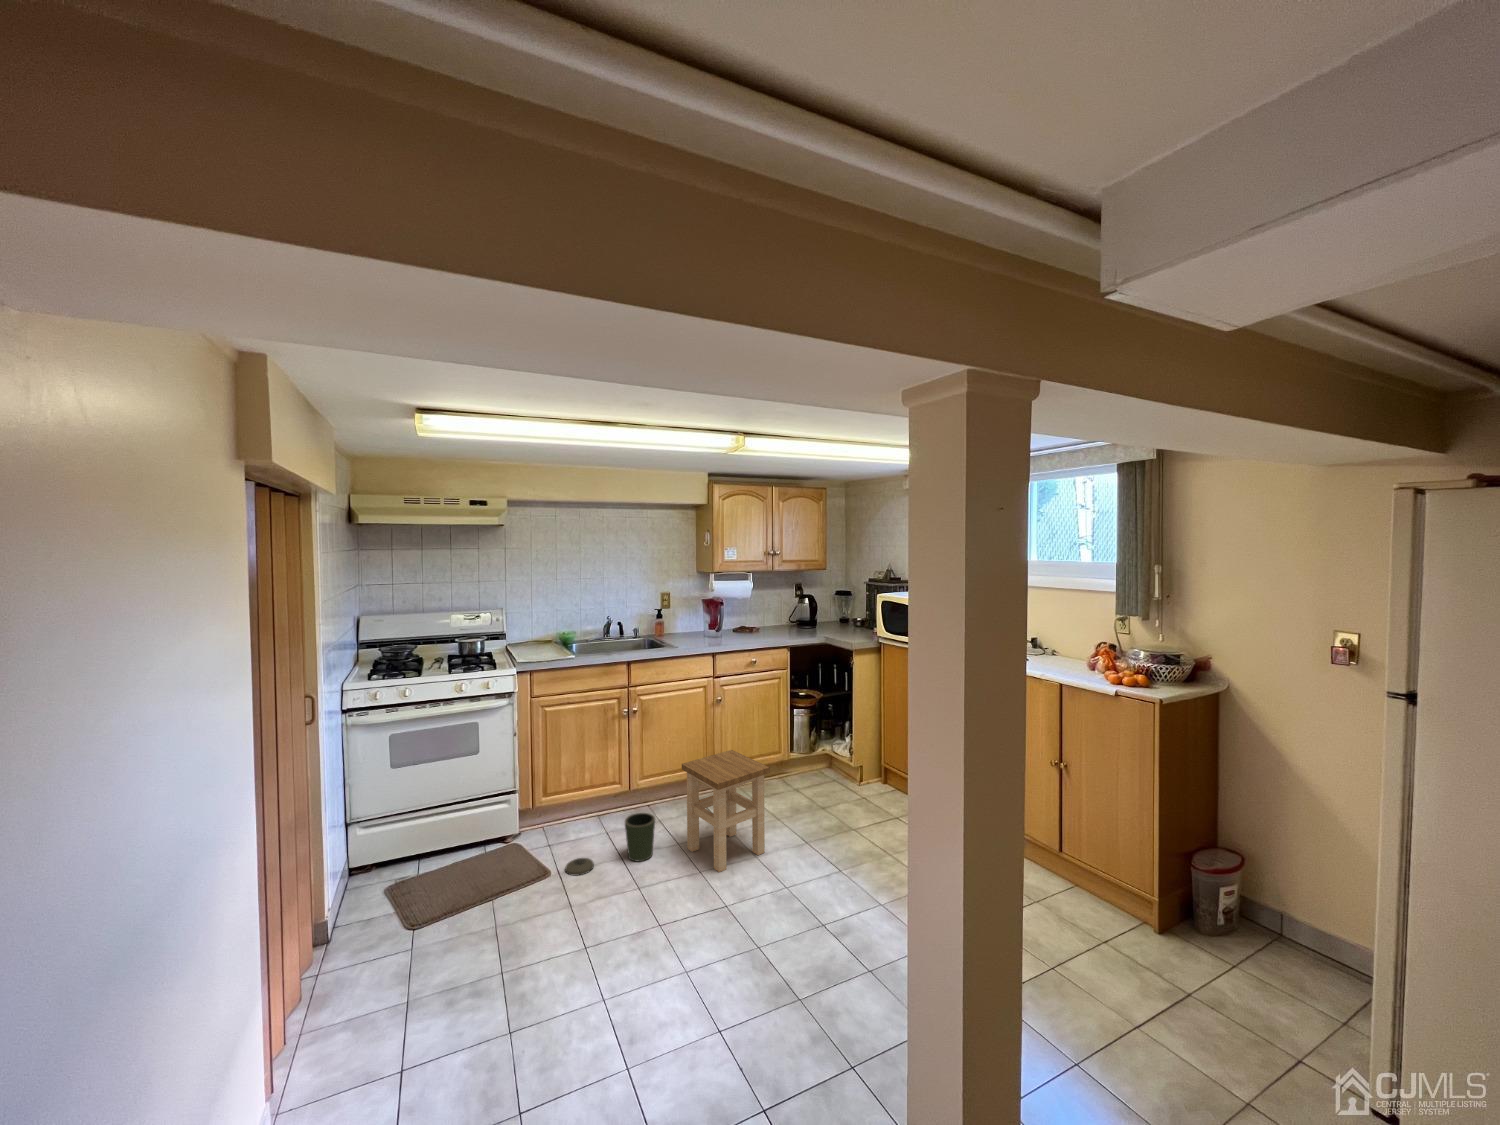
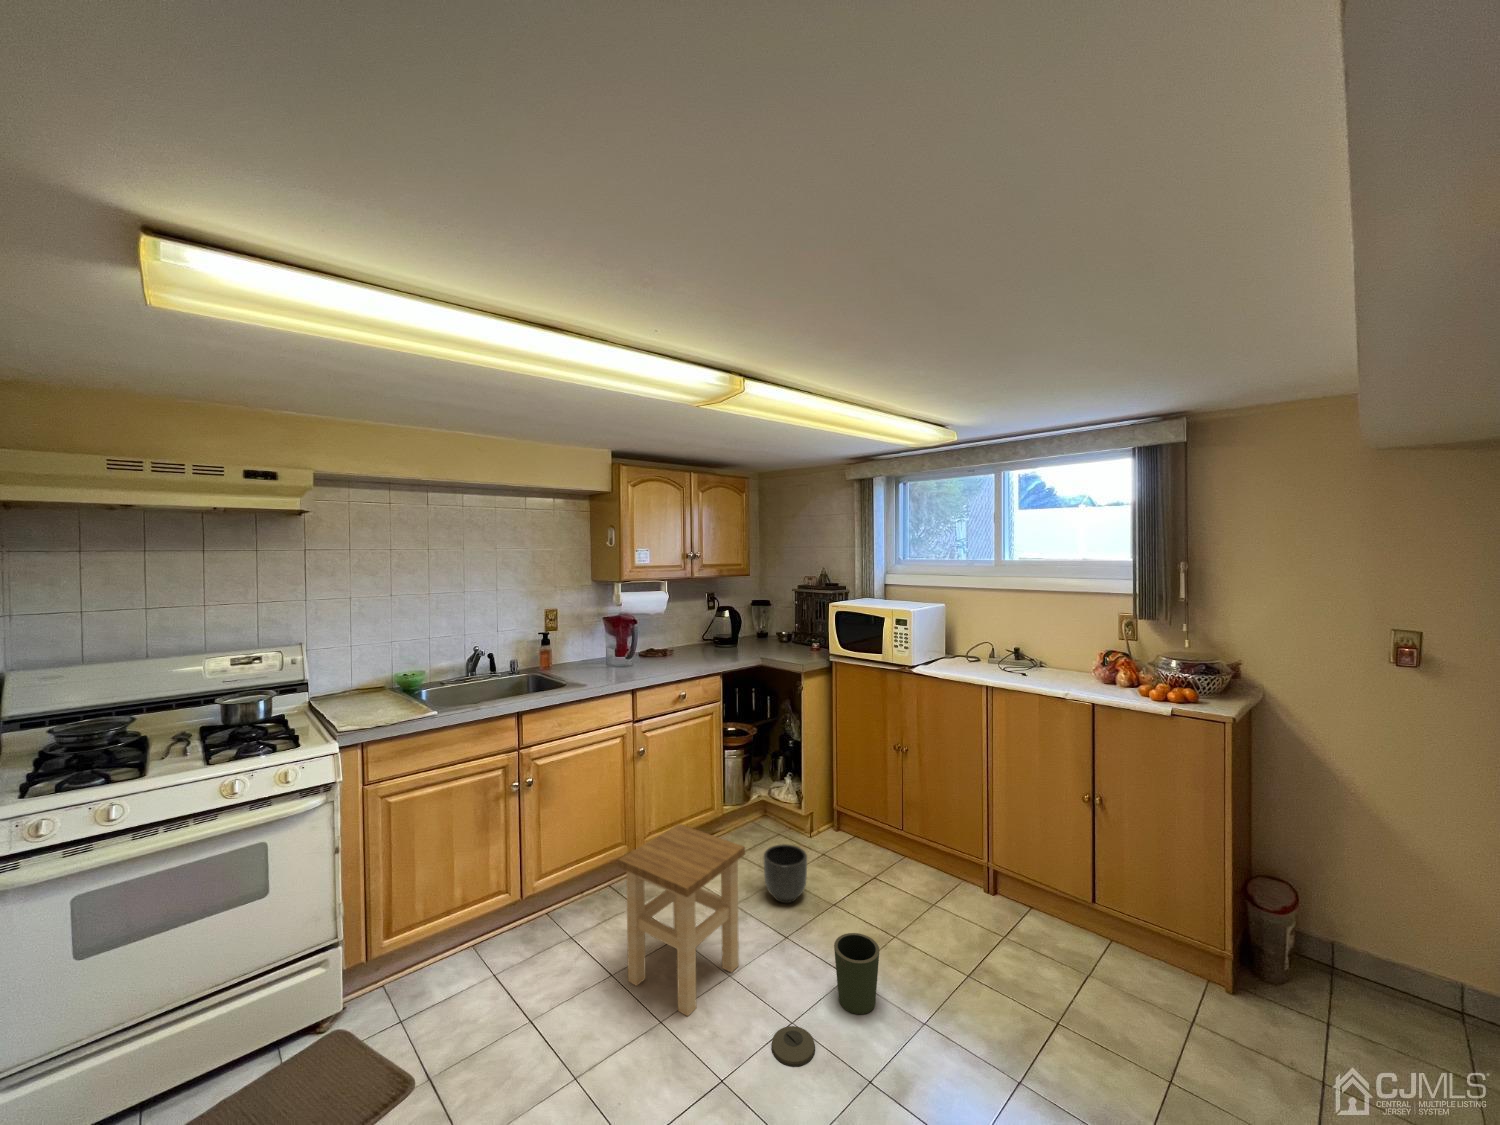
planter: none [801,781,835,824] -> present [764,844,807,903]
trash can: present [565,813,655,876] -> present [771,933,879,1067]

